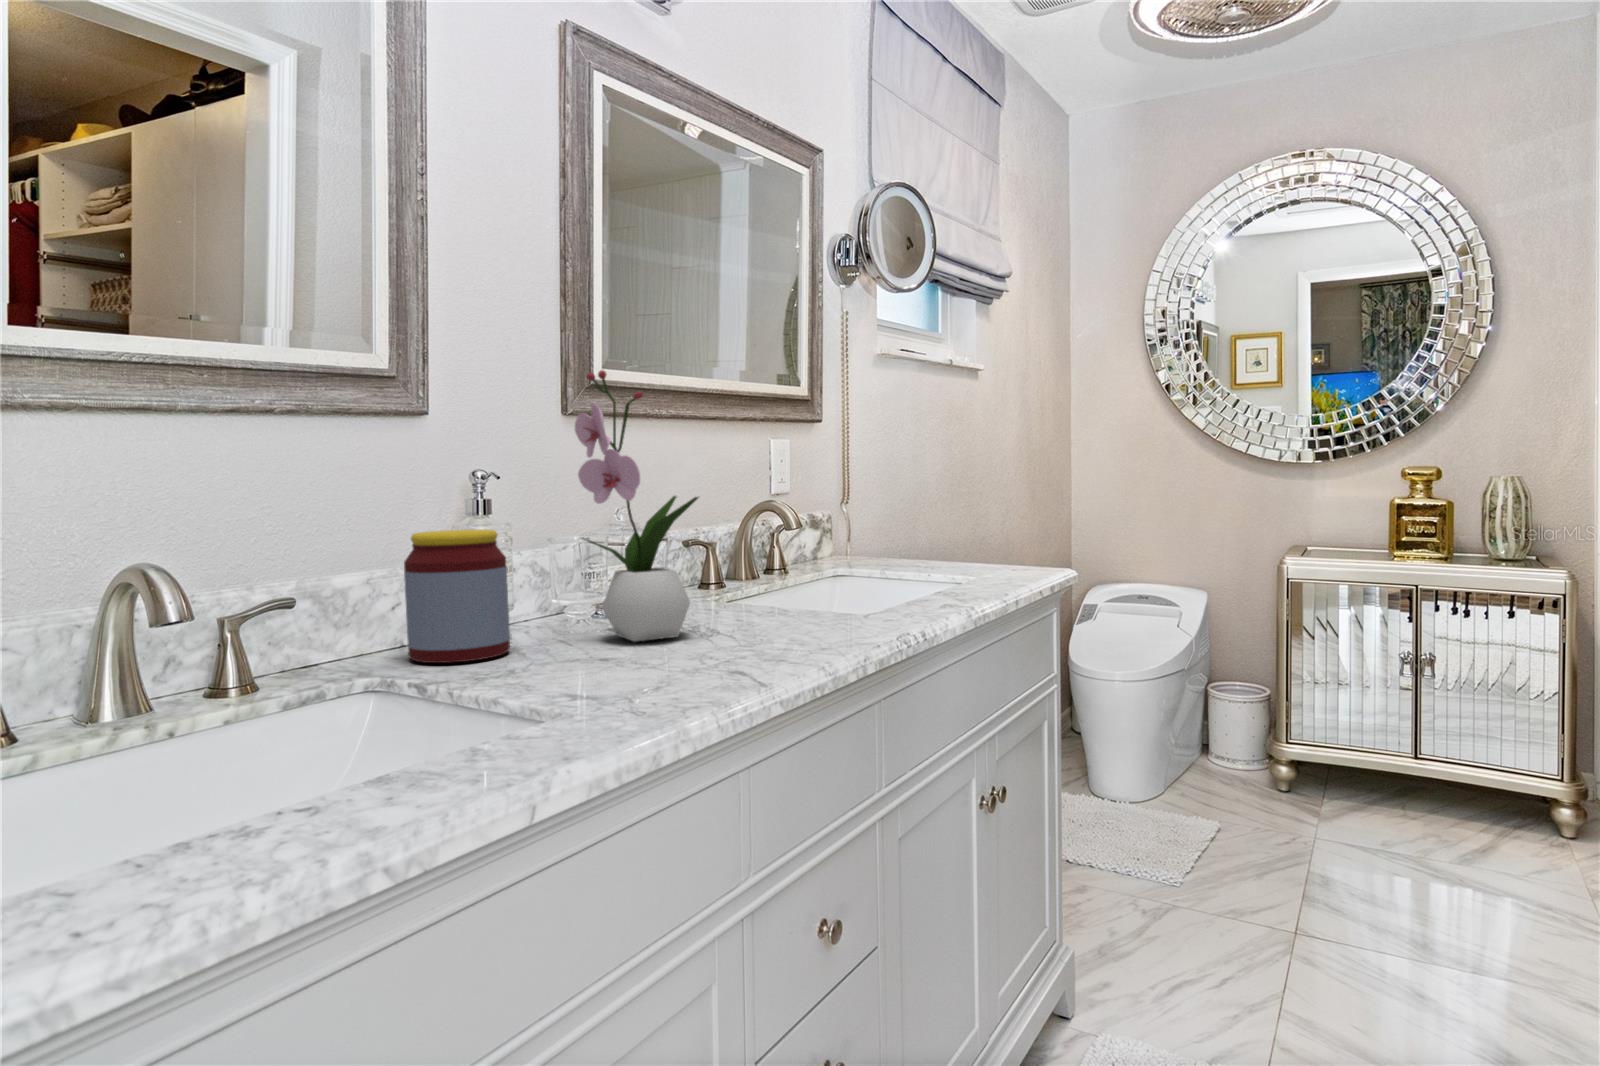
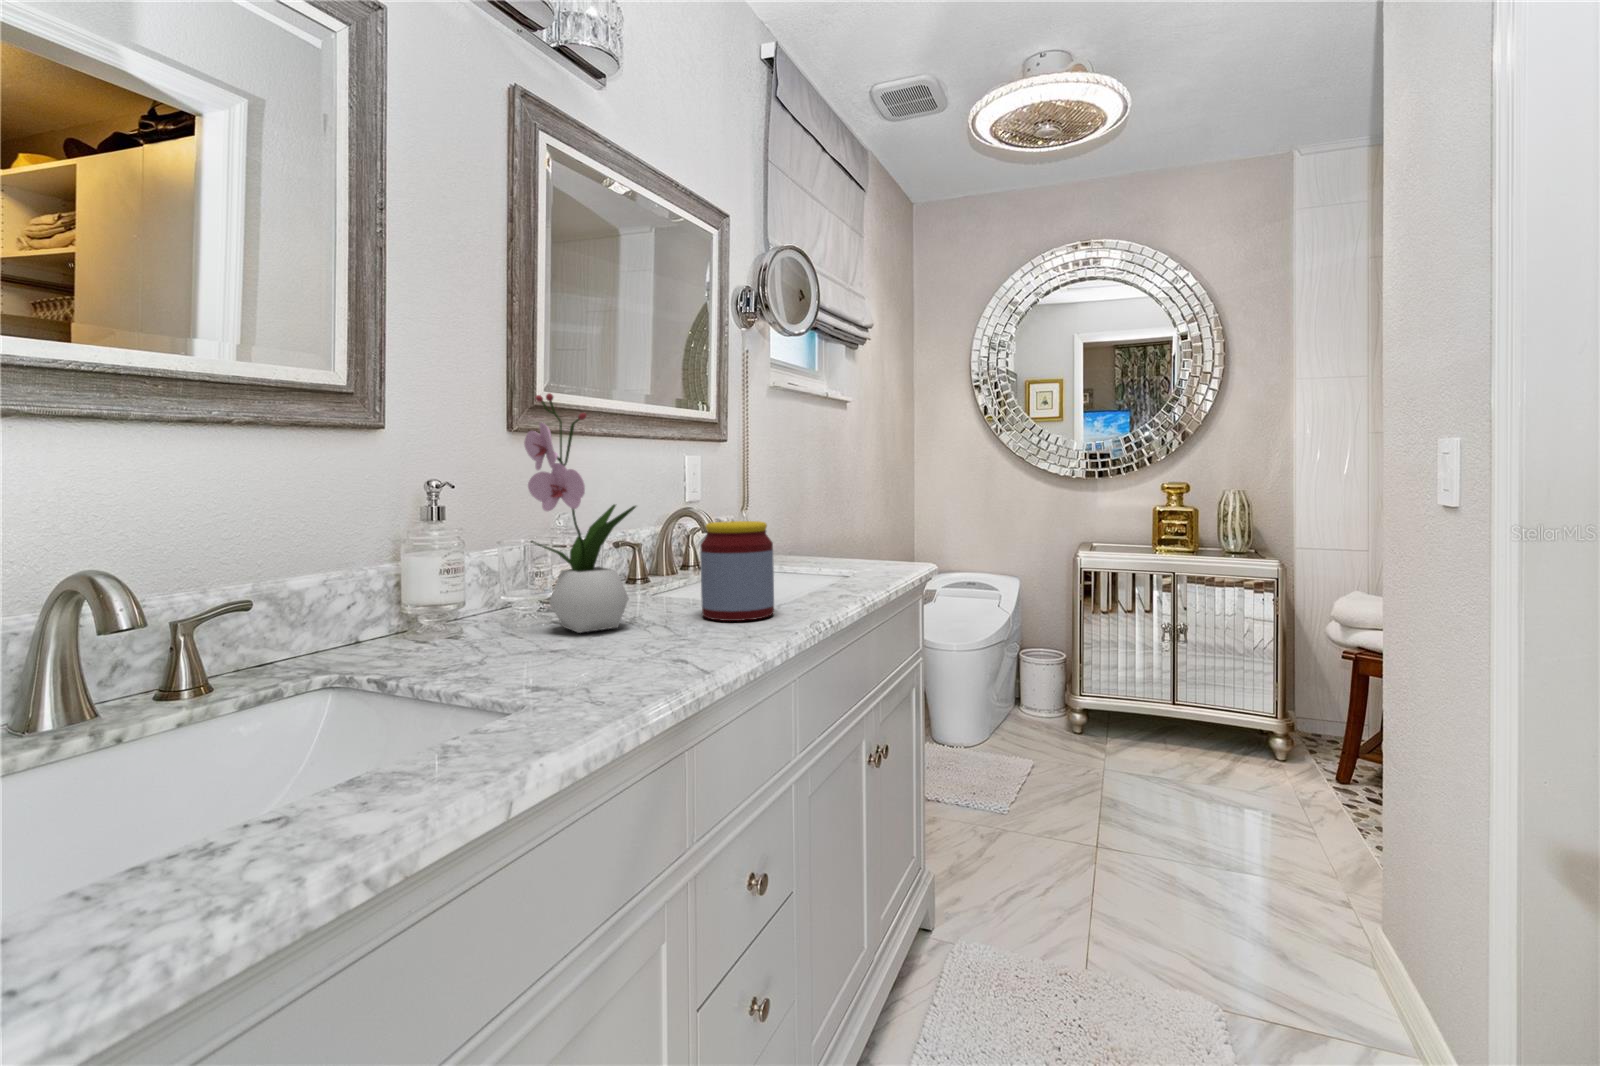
jar: present [404,529,510,663] -> present [700,521,774,621]

